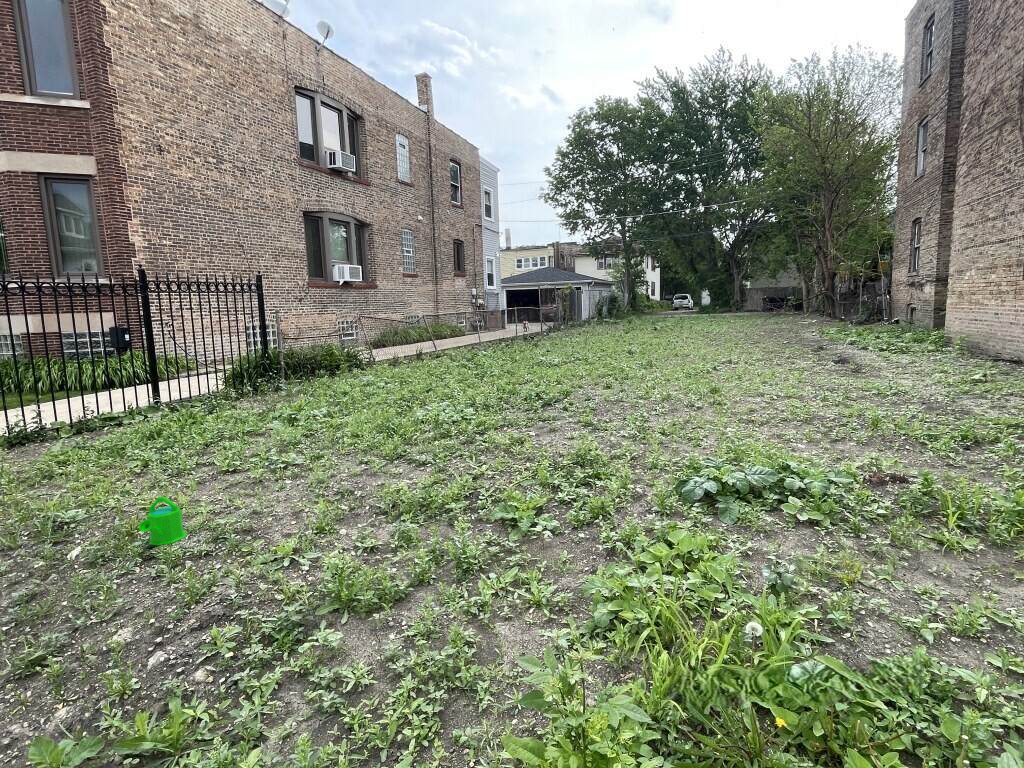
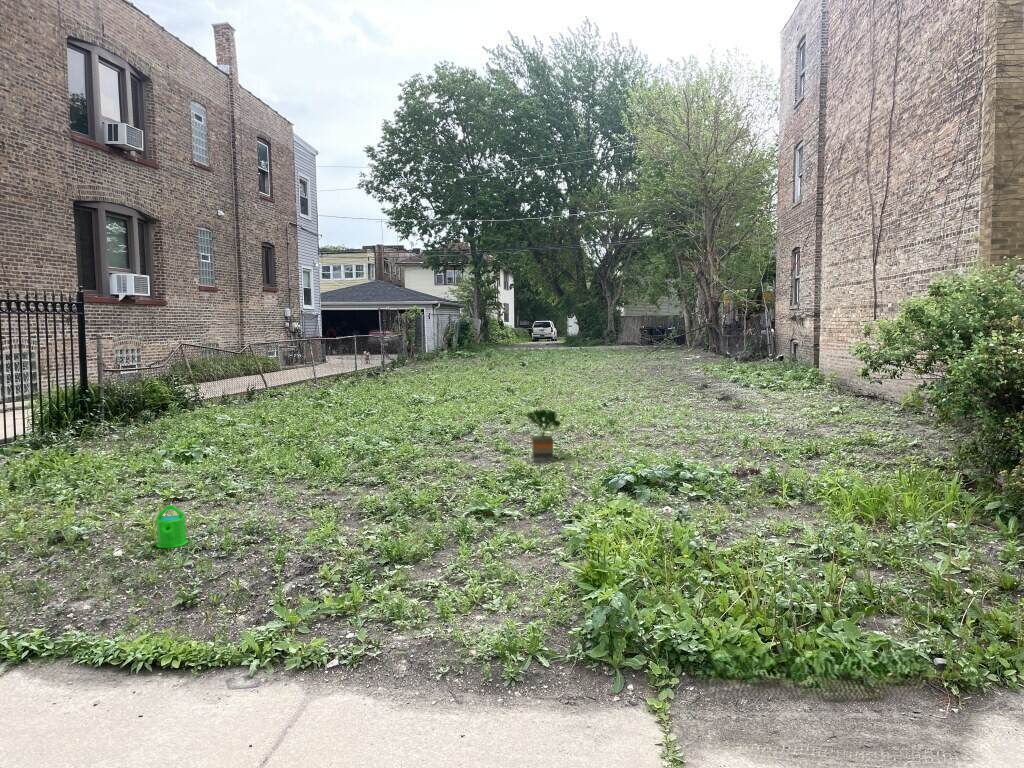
potted tree: none [609,381,649,439] -> present [527,410,561,463]

